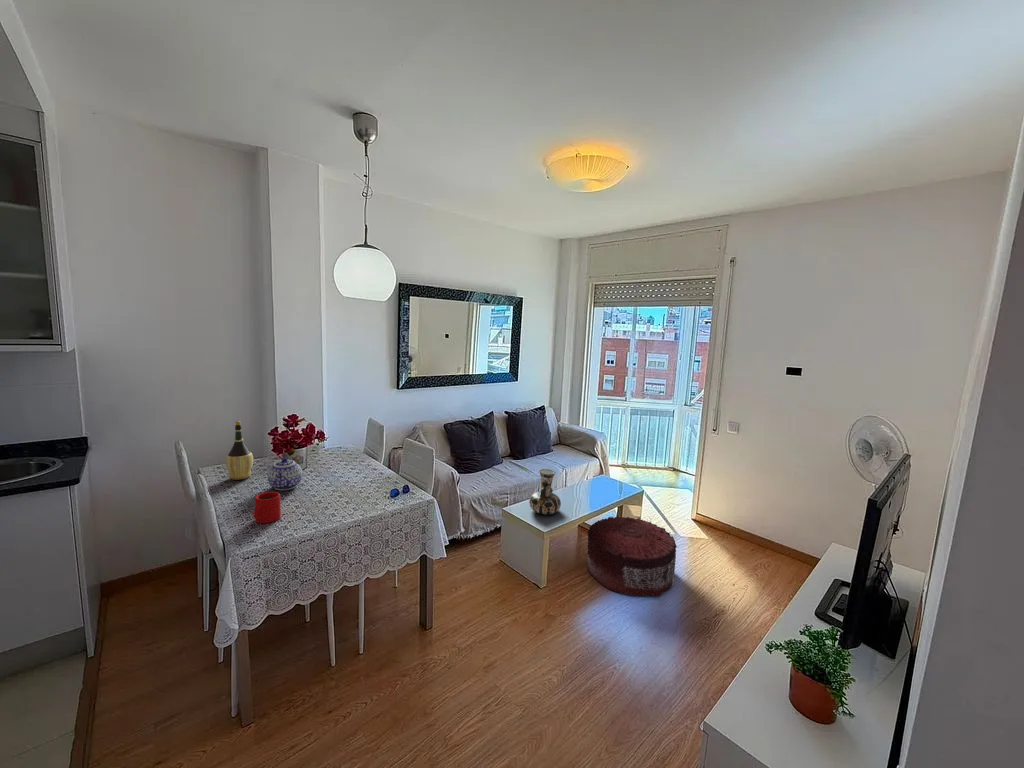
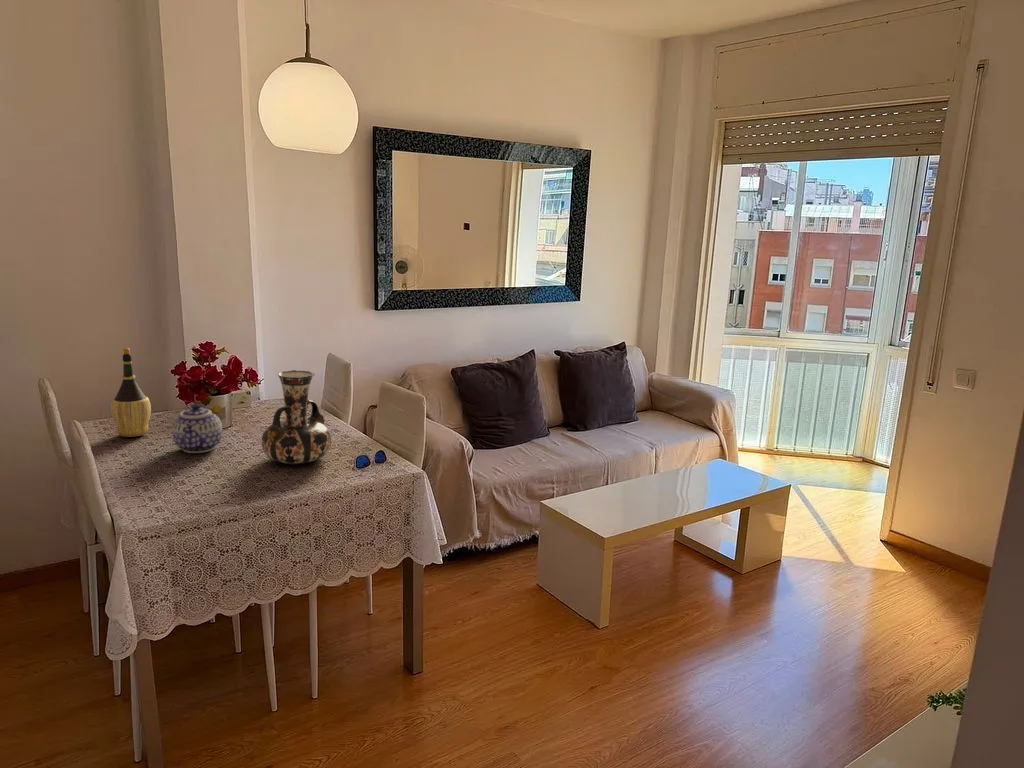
decorative vase: present [529,469,561,515] -> present [261,370,331,464]
mug: present [254,492,281,523] -> none [153,450,192,494]
pouf: present [587,517,677,596] -> none [681,524,833,650]

